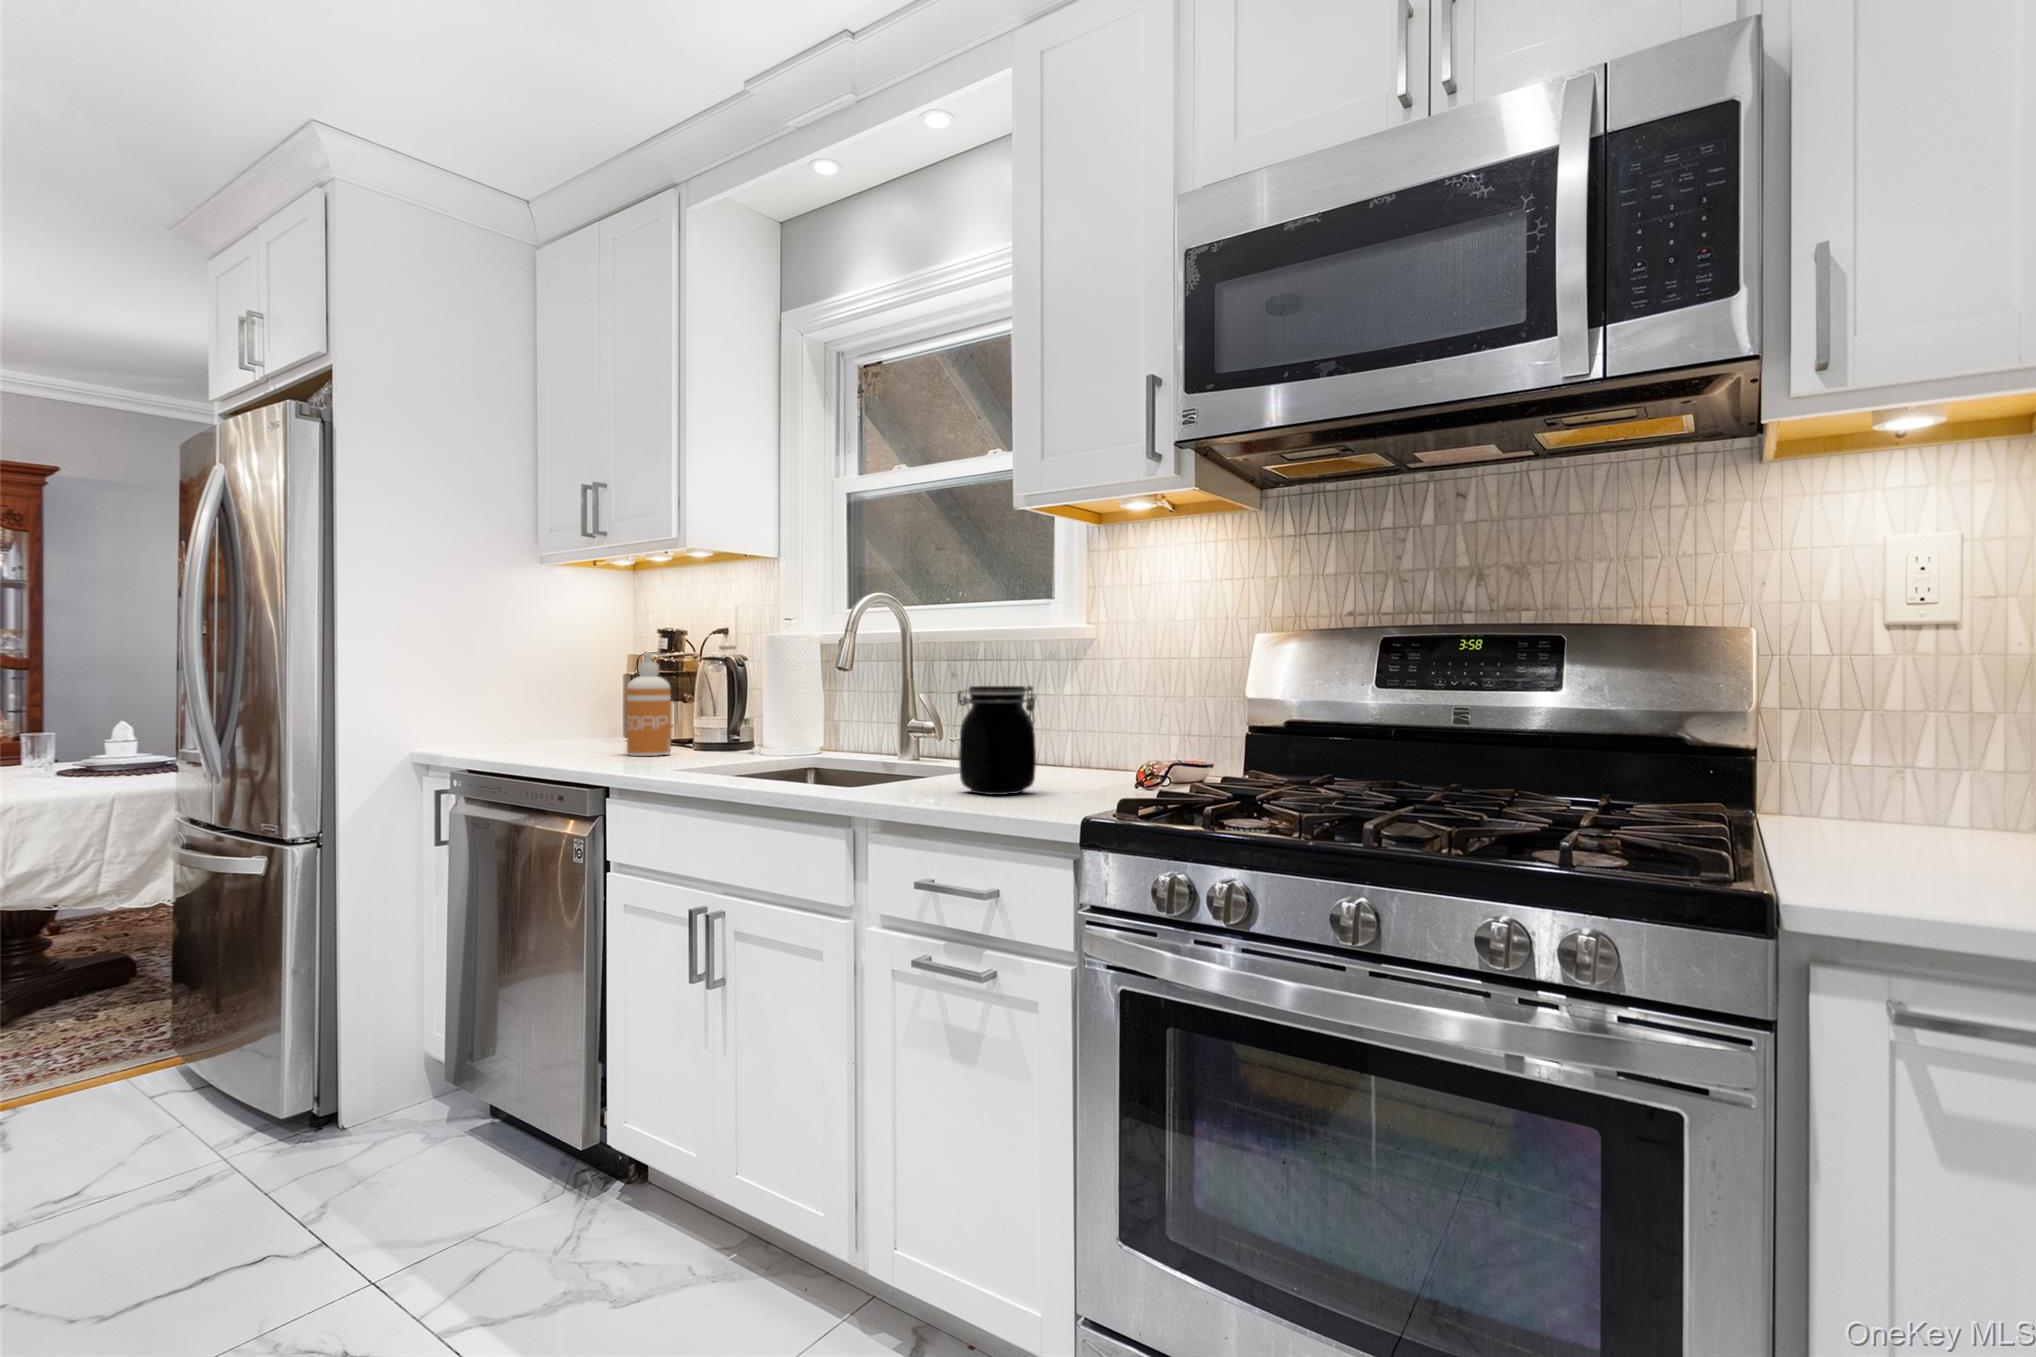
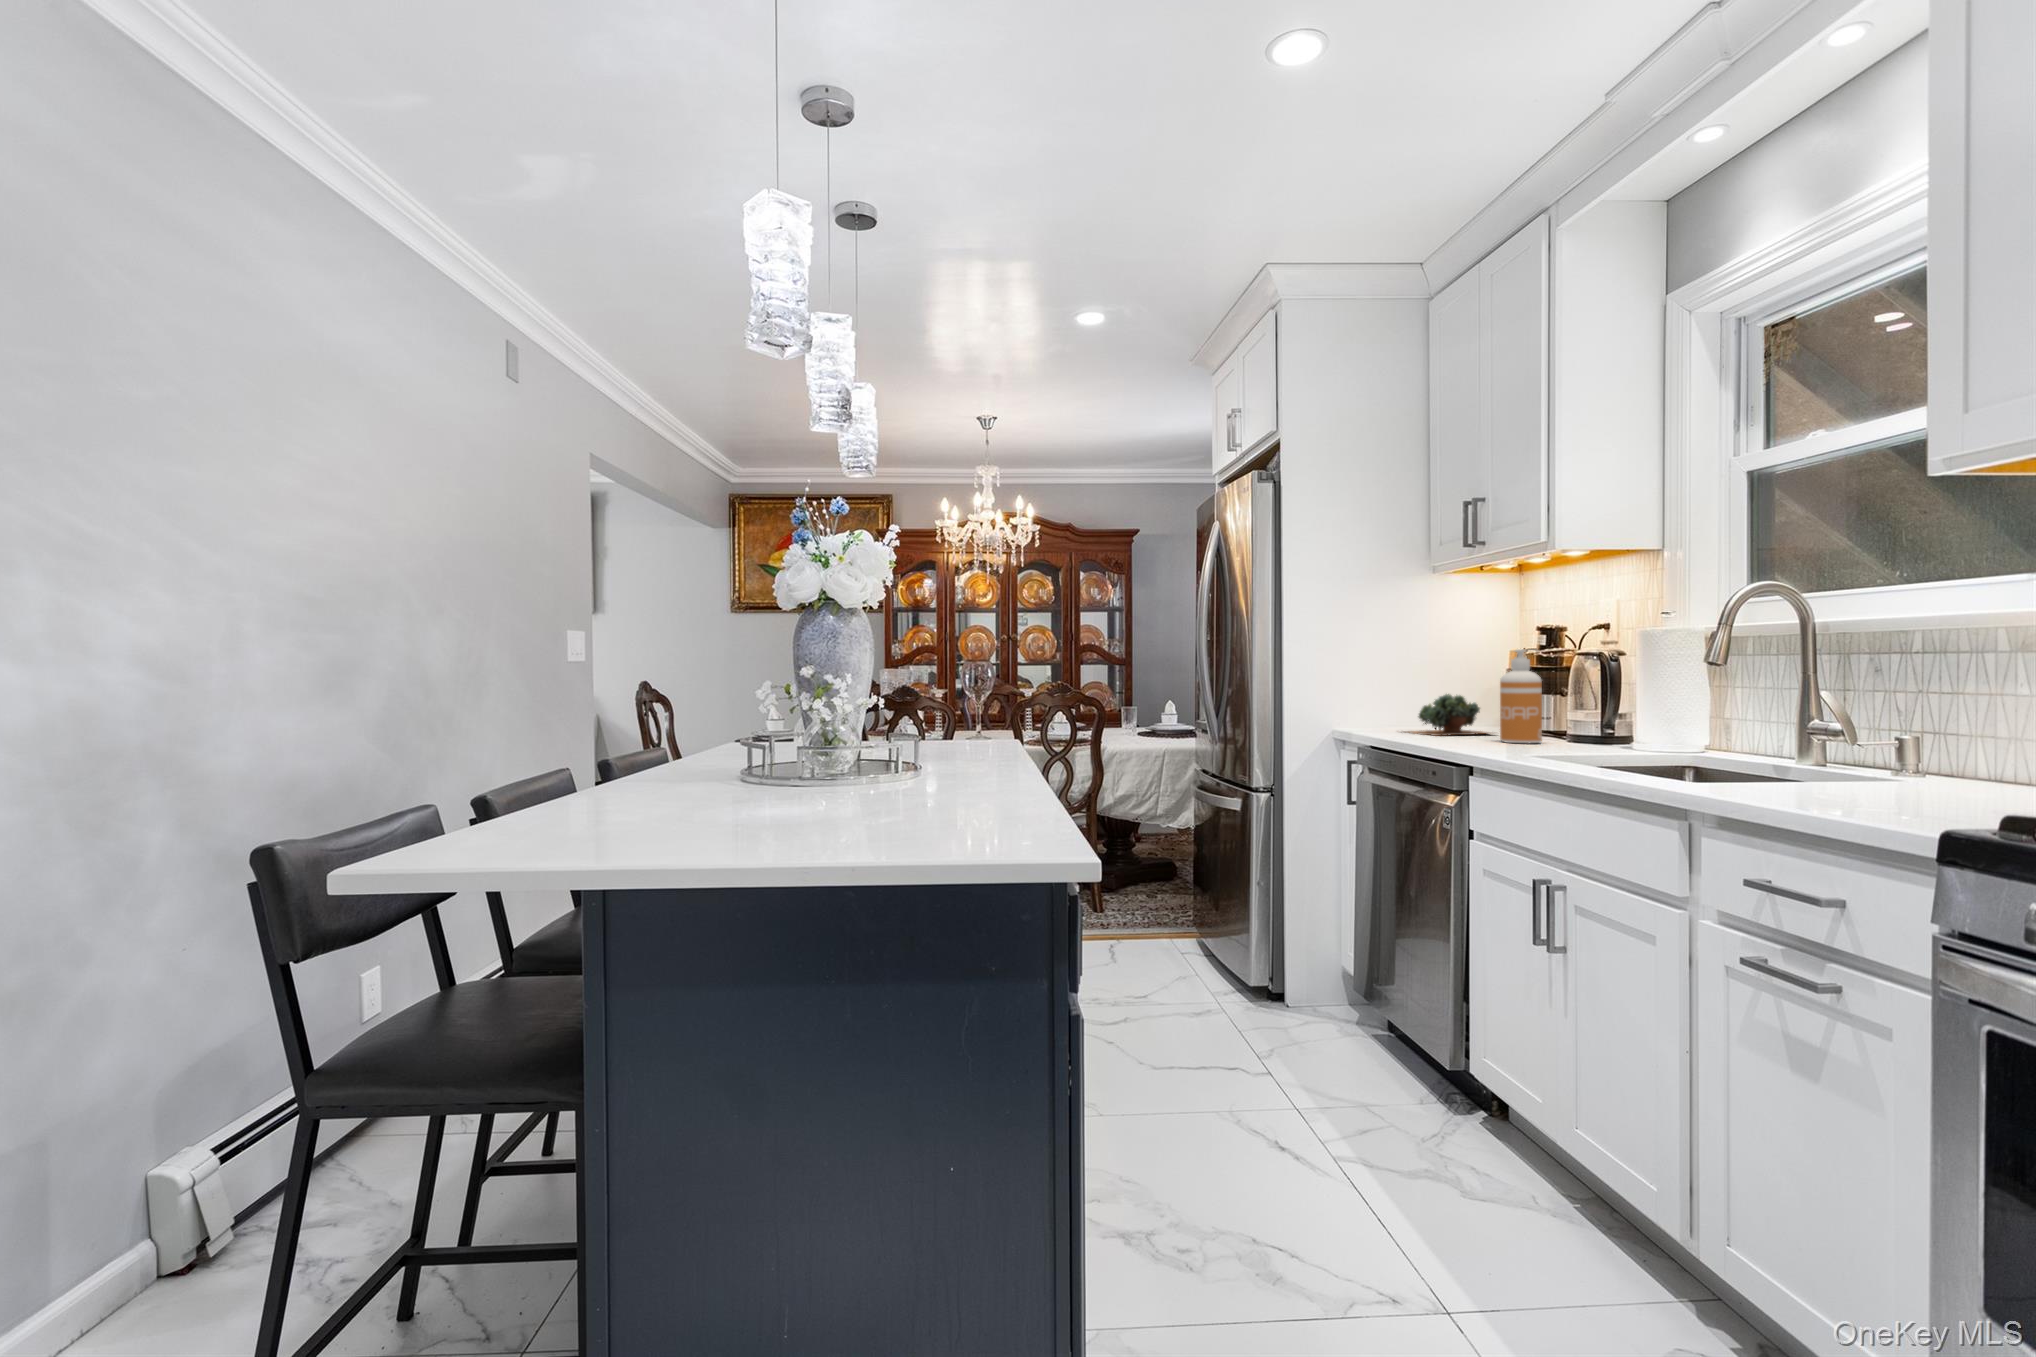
jar: present [957,686,1036,795] -> none [1816,684,1932,805]
succulent plant: none [498,703,618,753] -> present [1405,694,1489,736]

